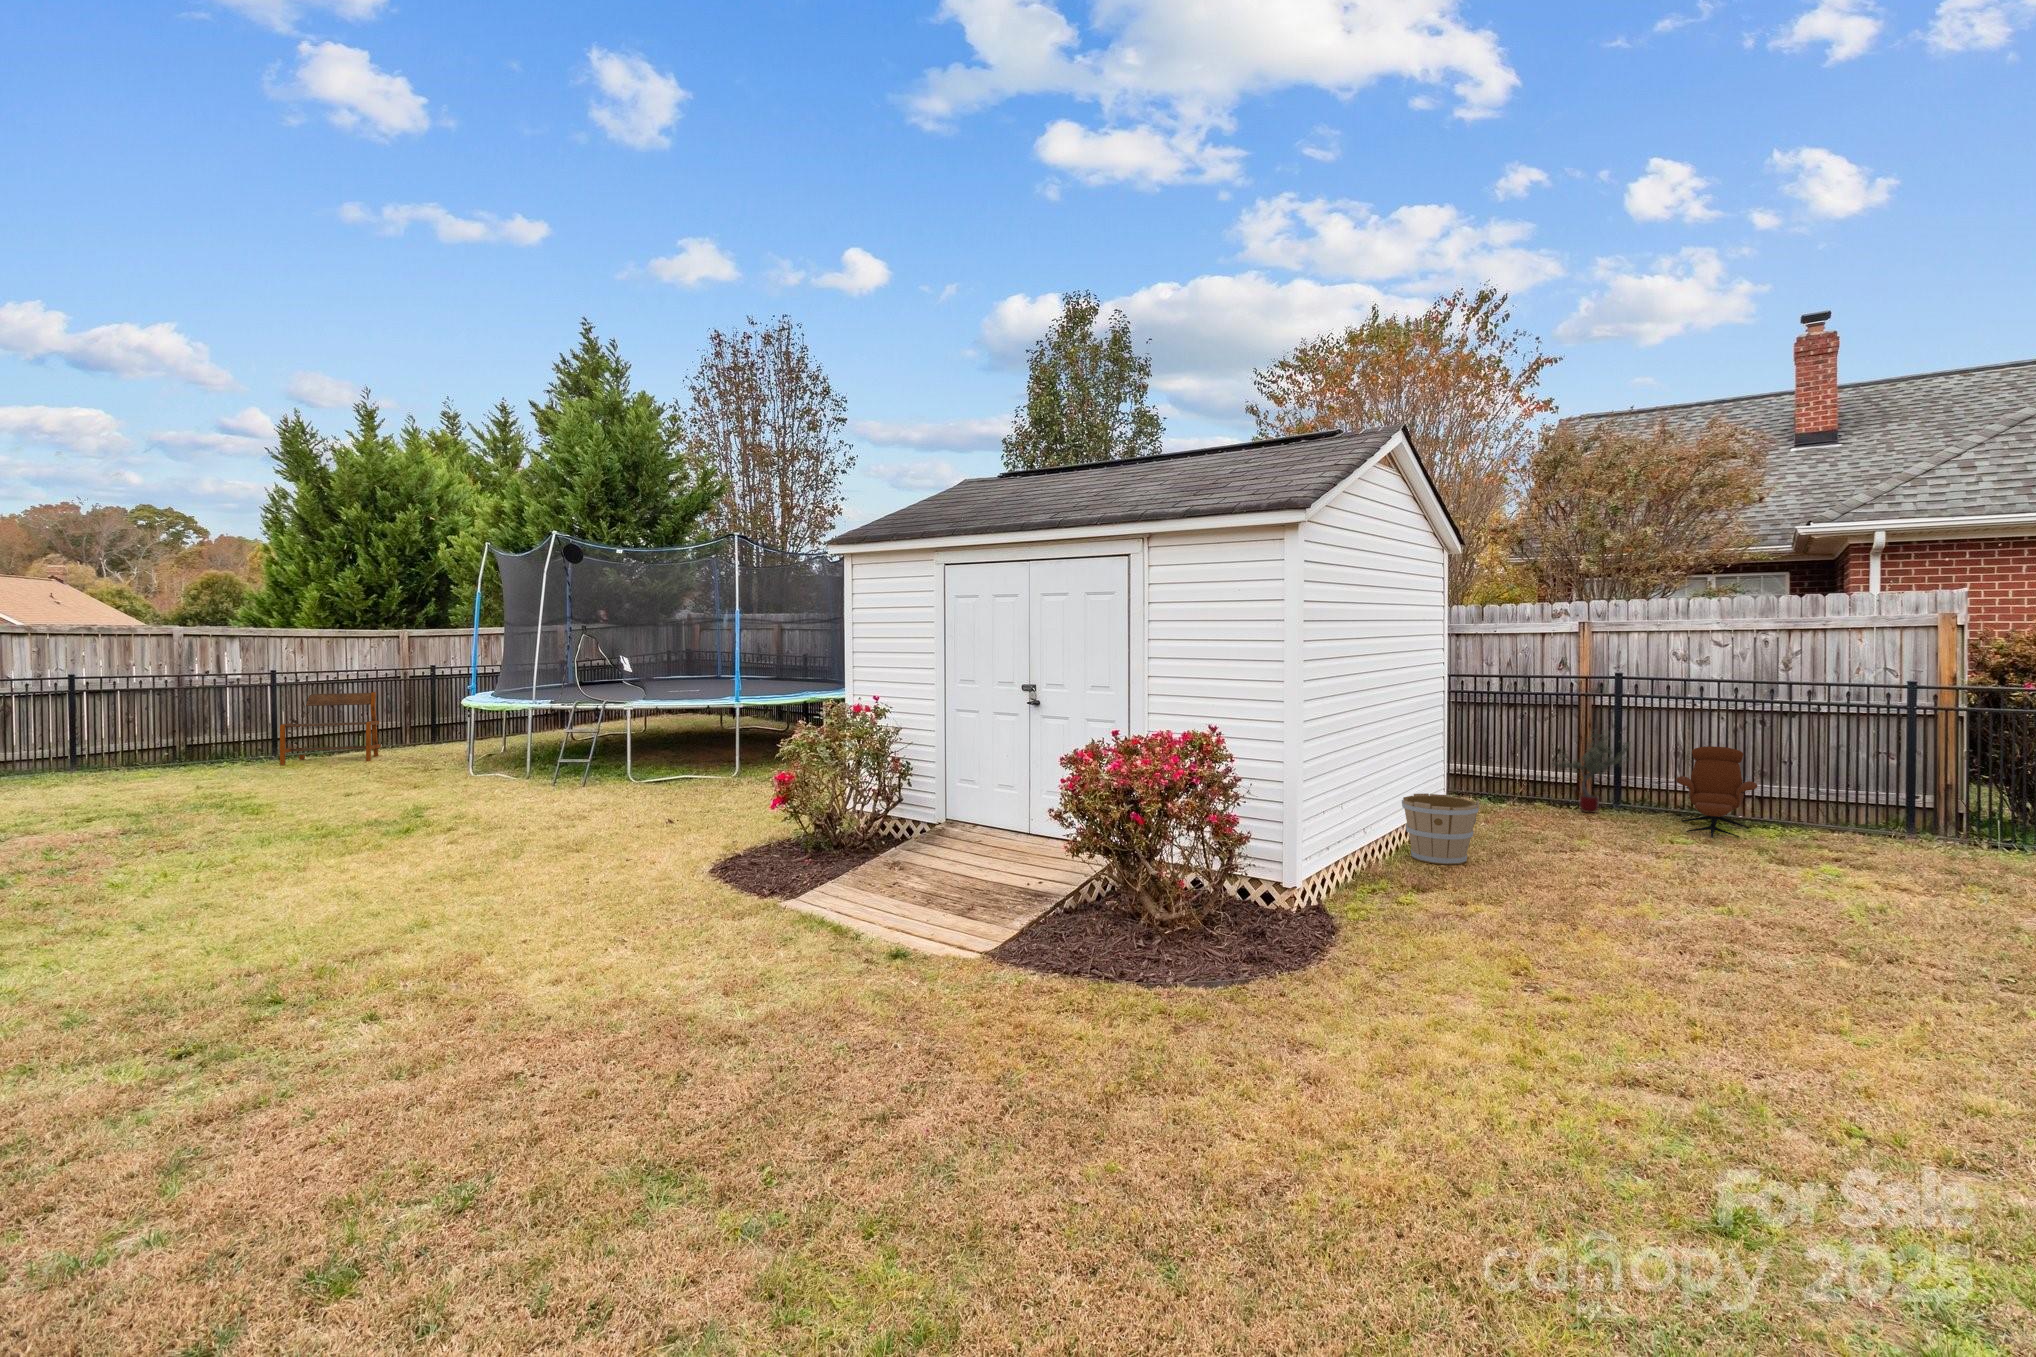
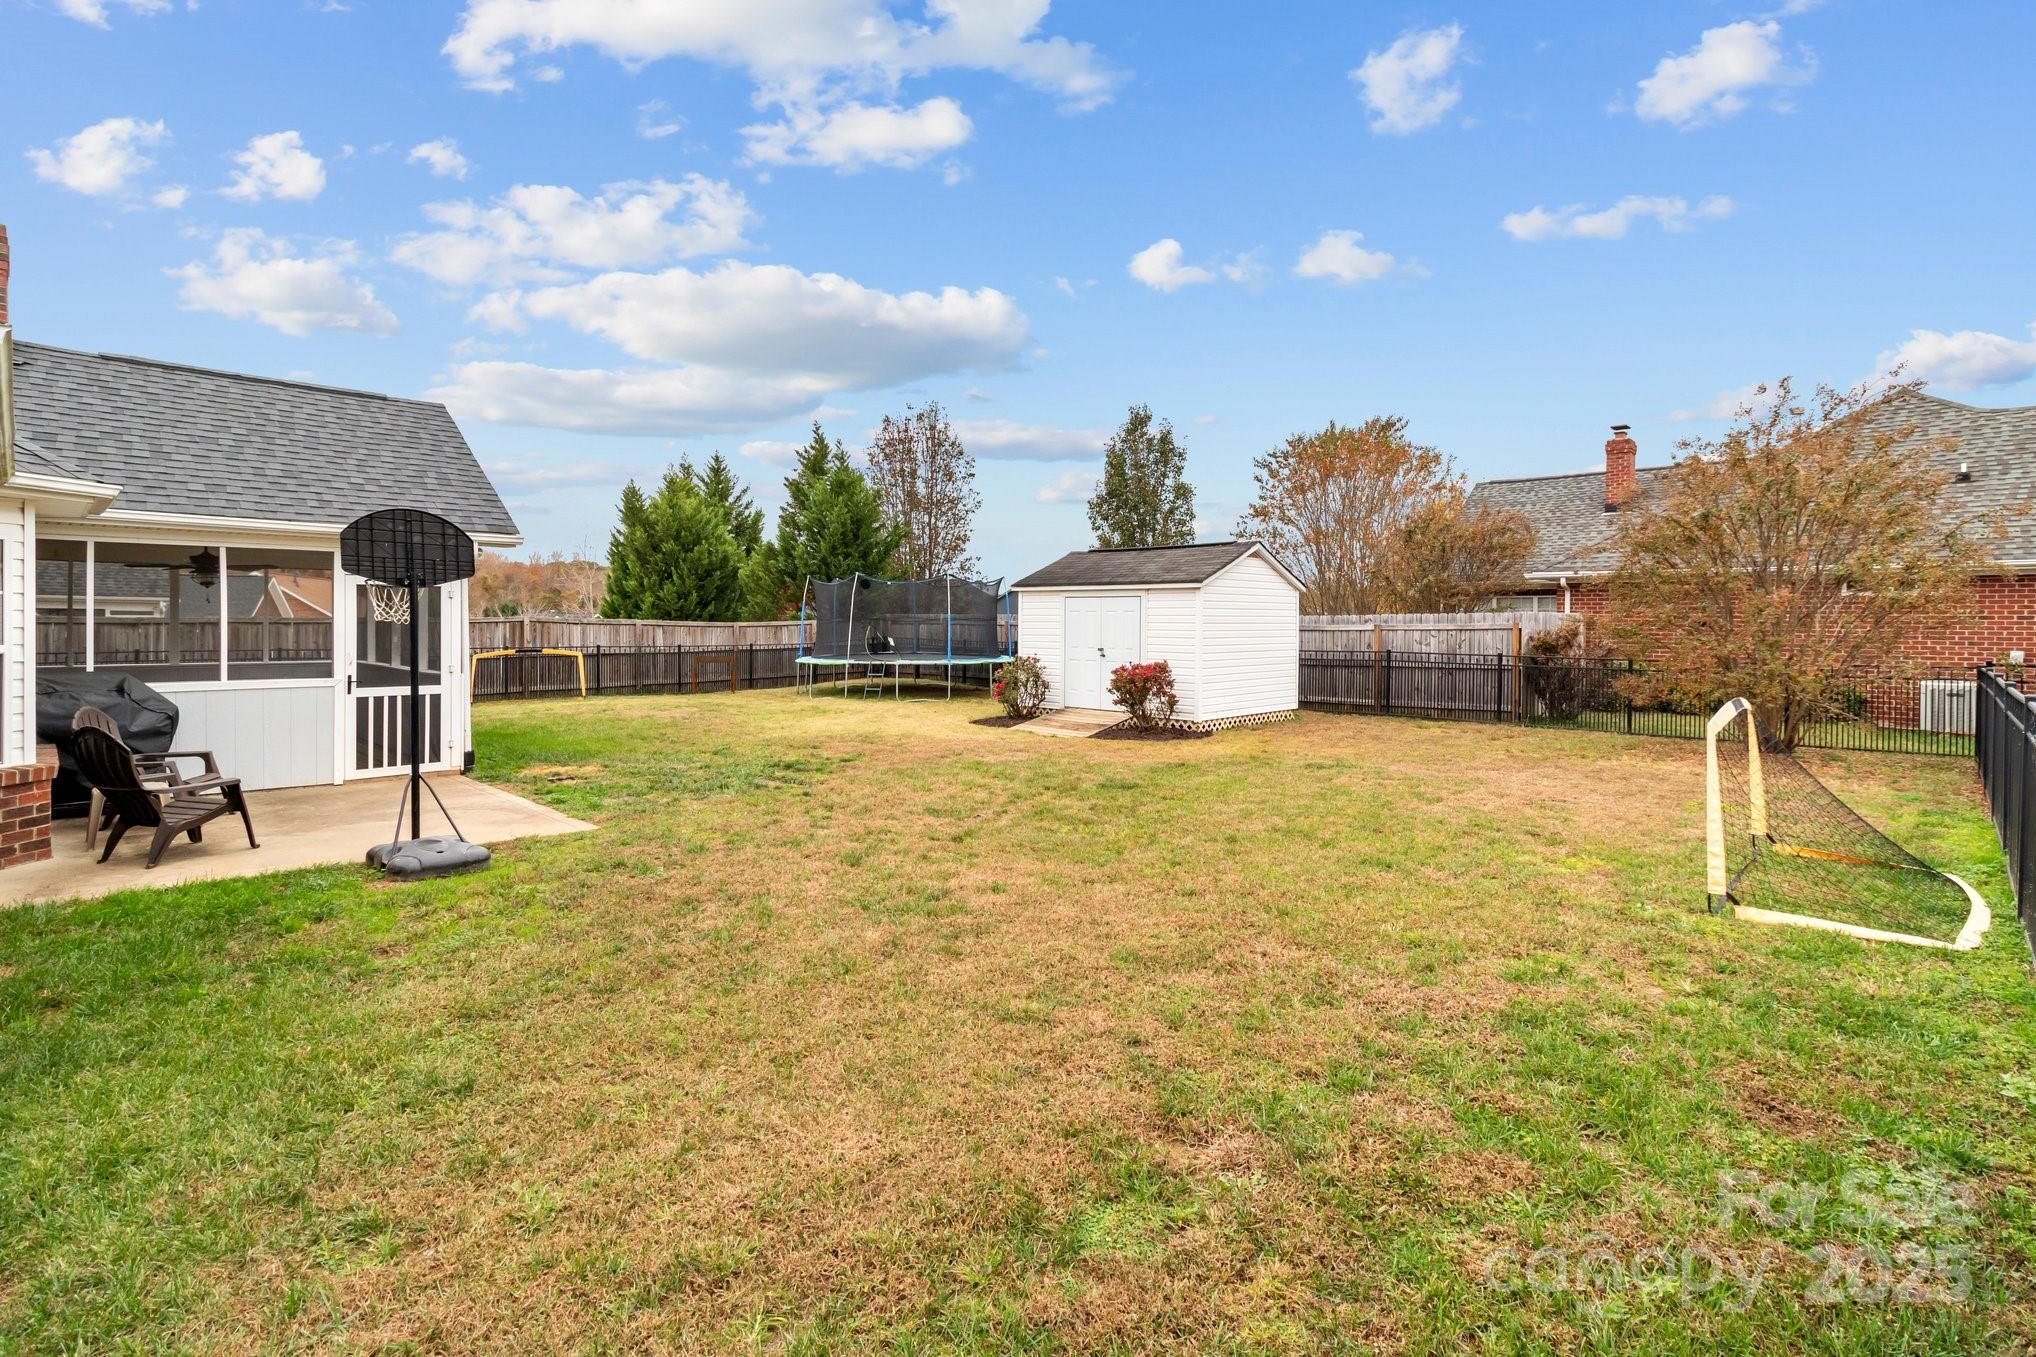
potted tree: present [1553,730,1630,813] -> none [1357,677,1390,718]
lounge chair: present [1676,746,1757,838] -> none [1403,685,1440,724]
wooden bucket: present [1402,793,1479,865] -> none [1260,699,1291,727]

